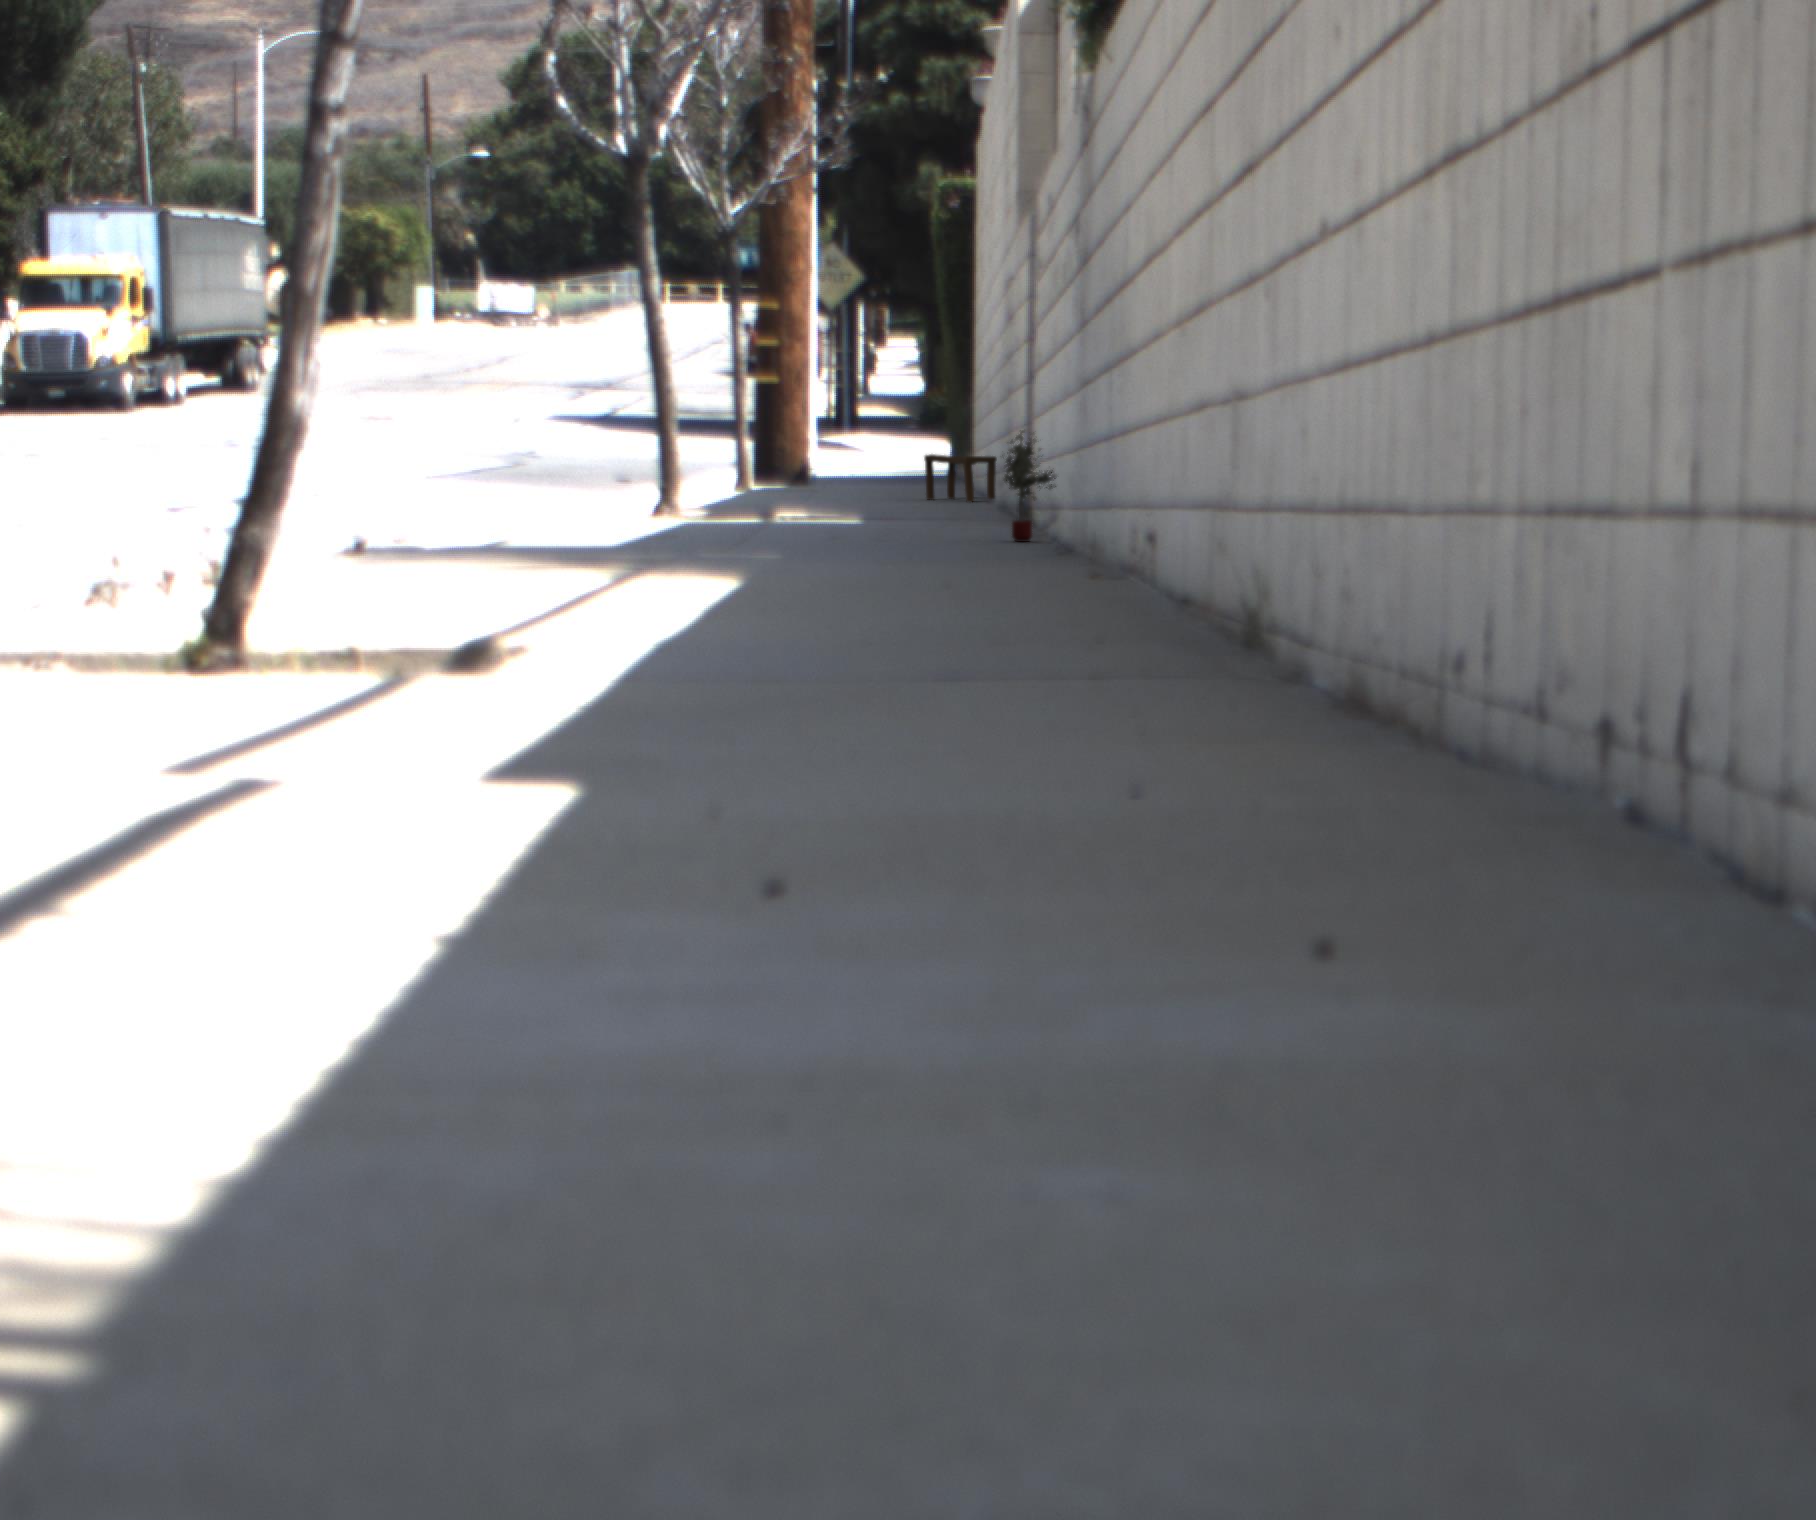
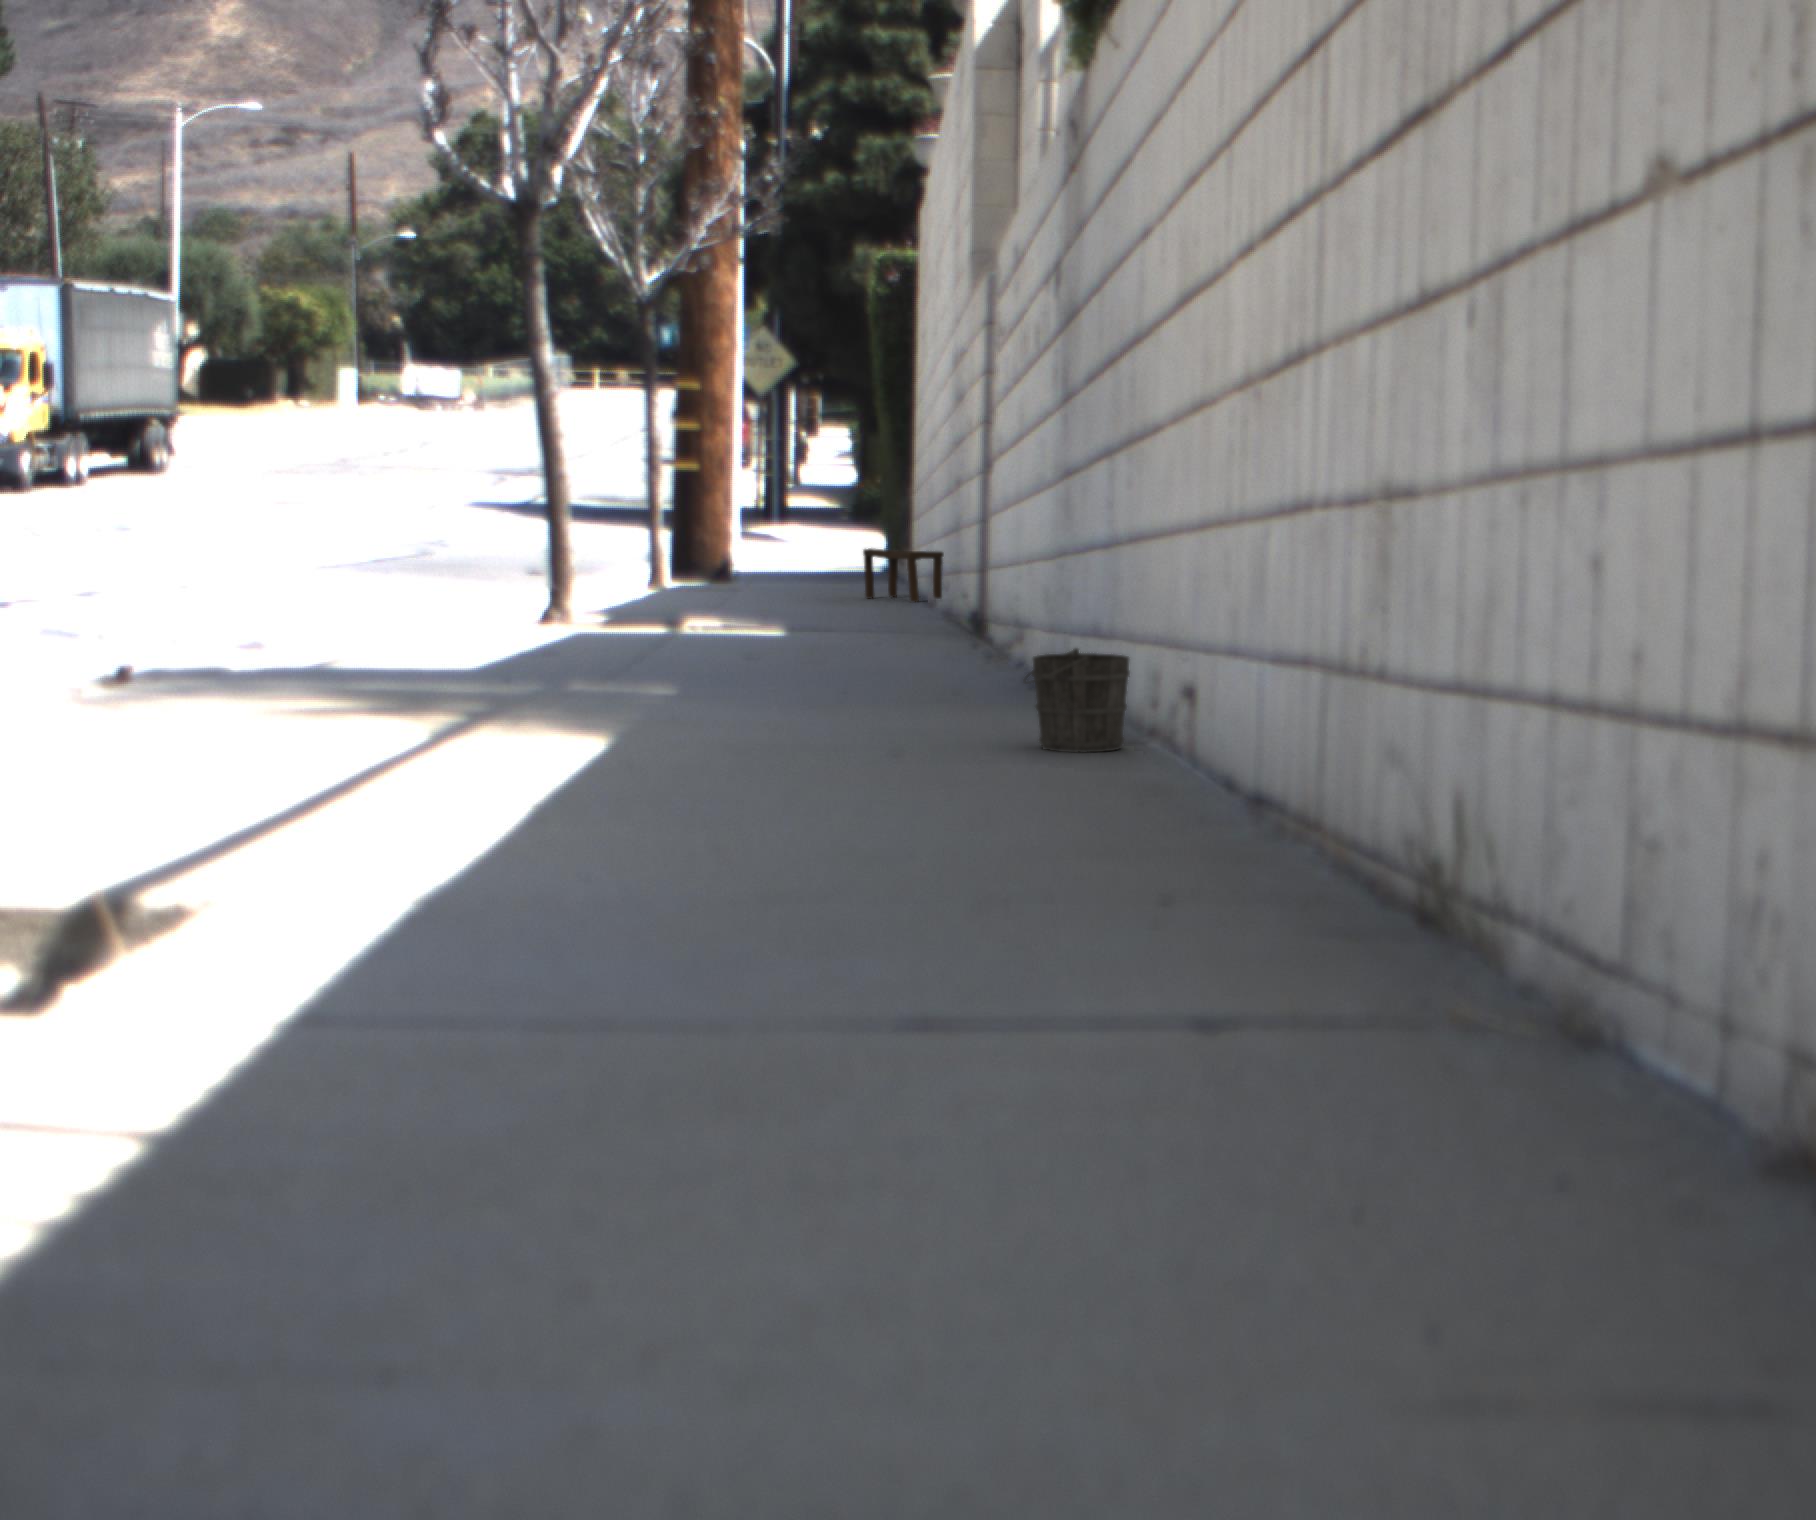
potted tree: present [1002,431,1056,542] -> none [958,532,1033,670]
bucket: none [1035,506,1113,581] -> present [1024,648,1130,752]

